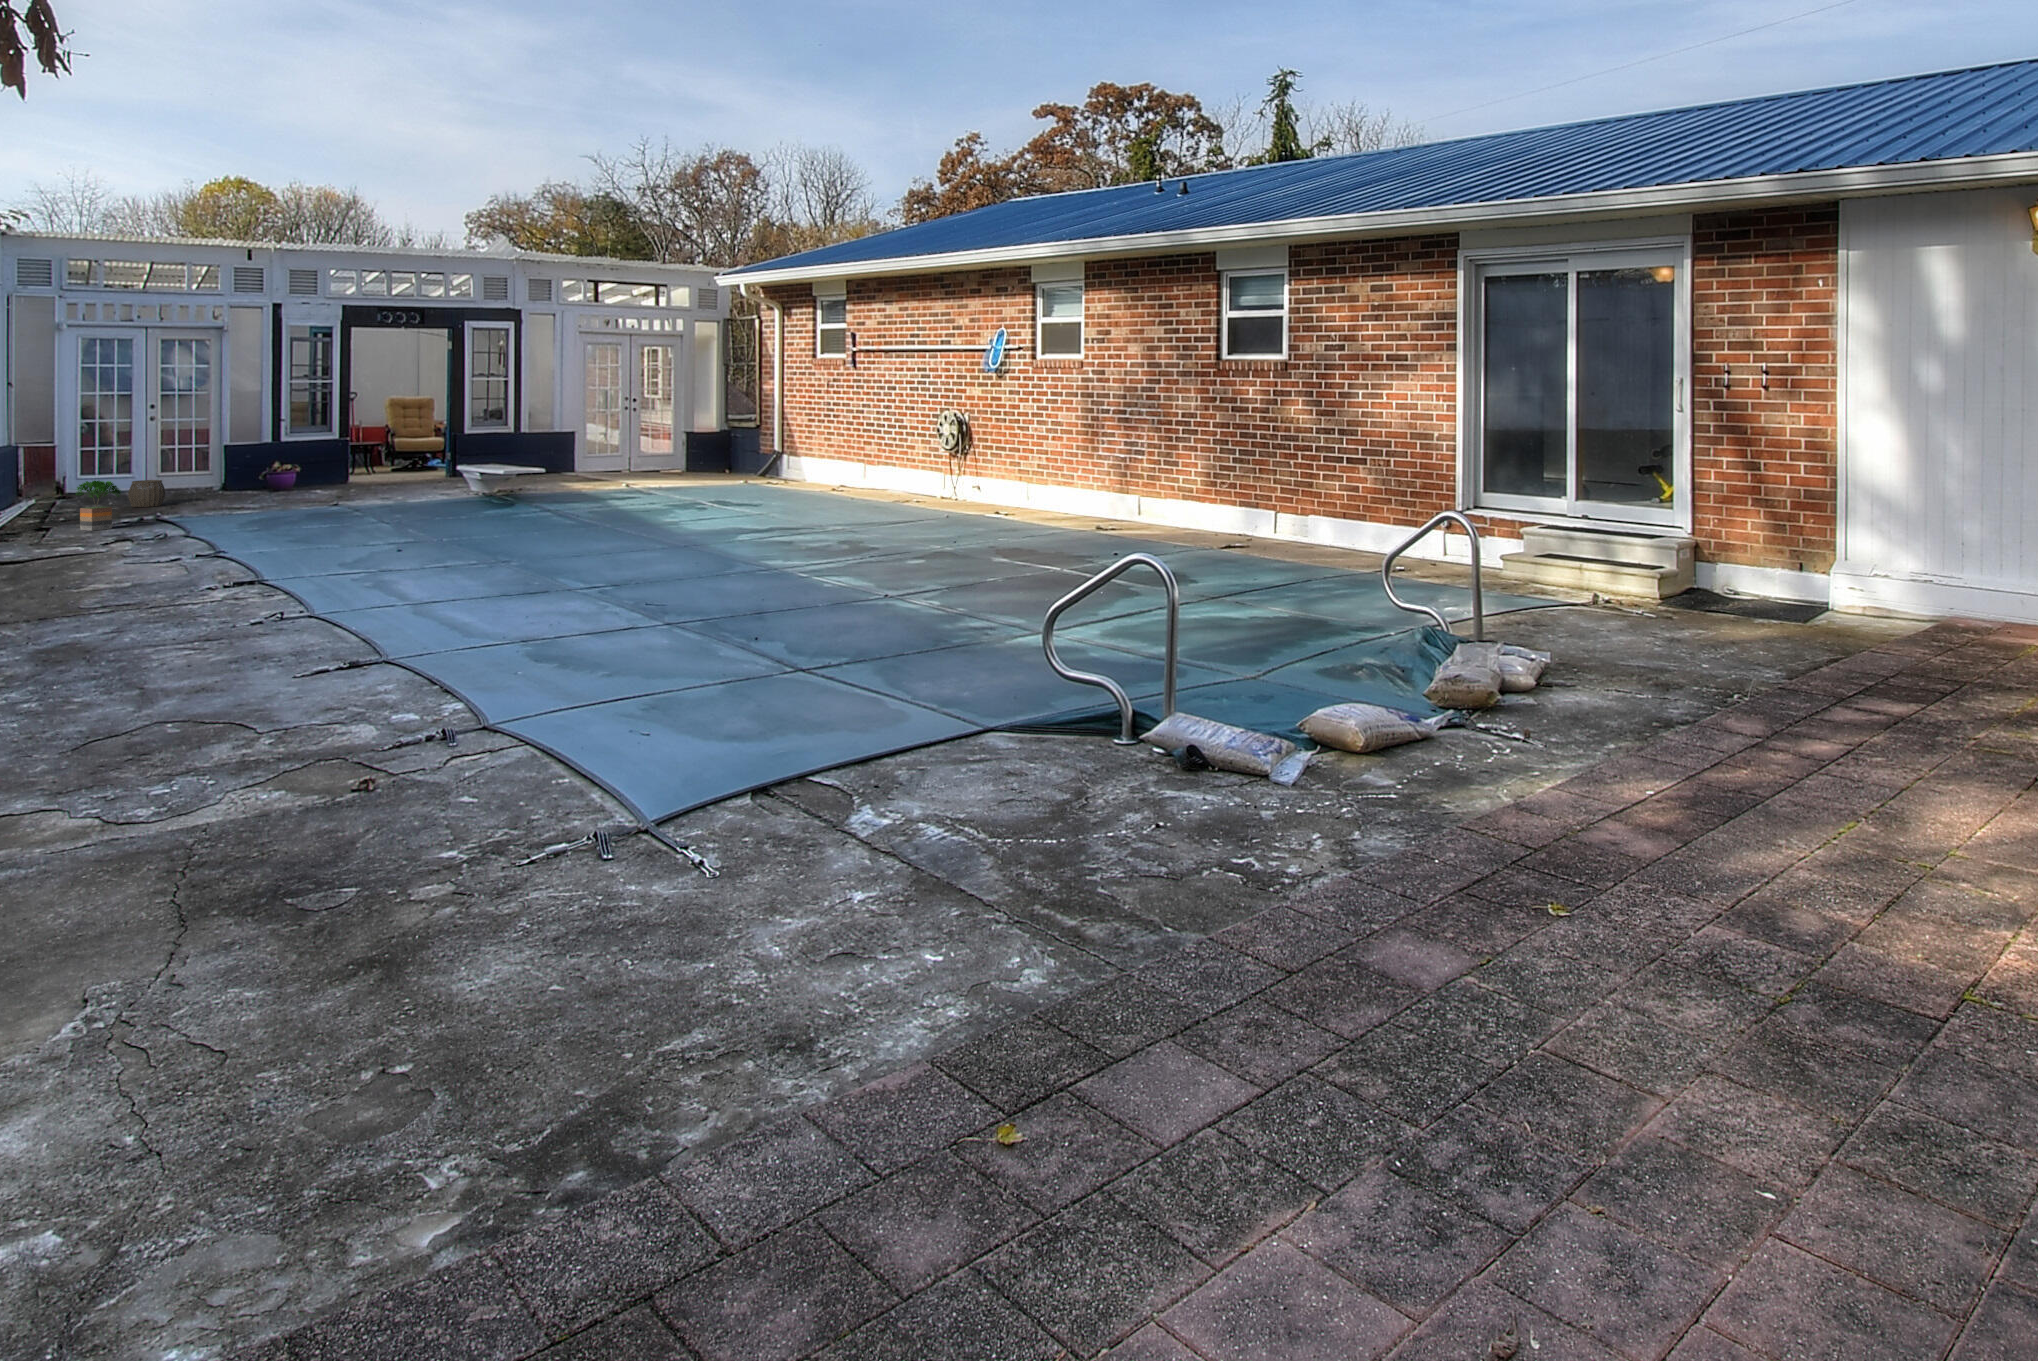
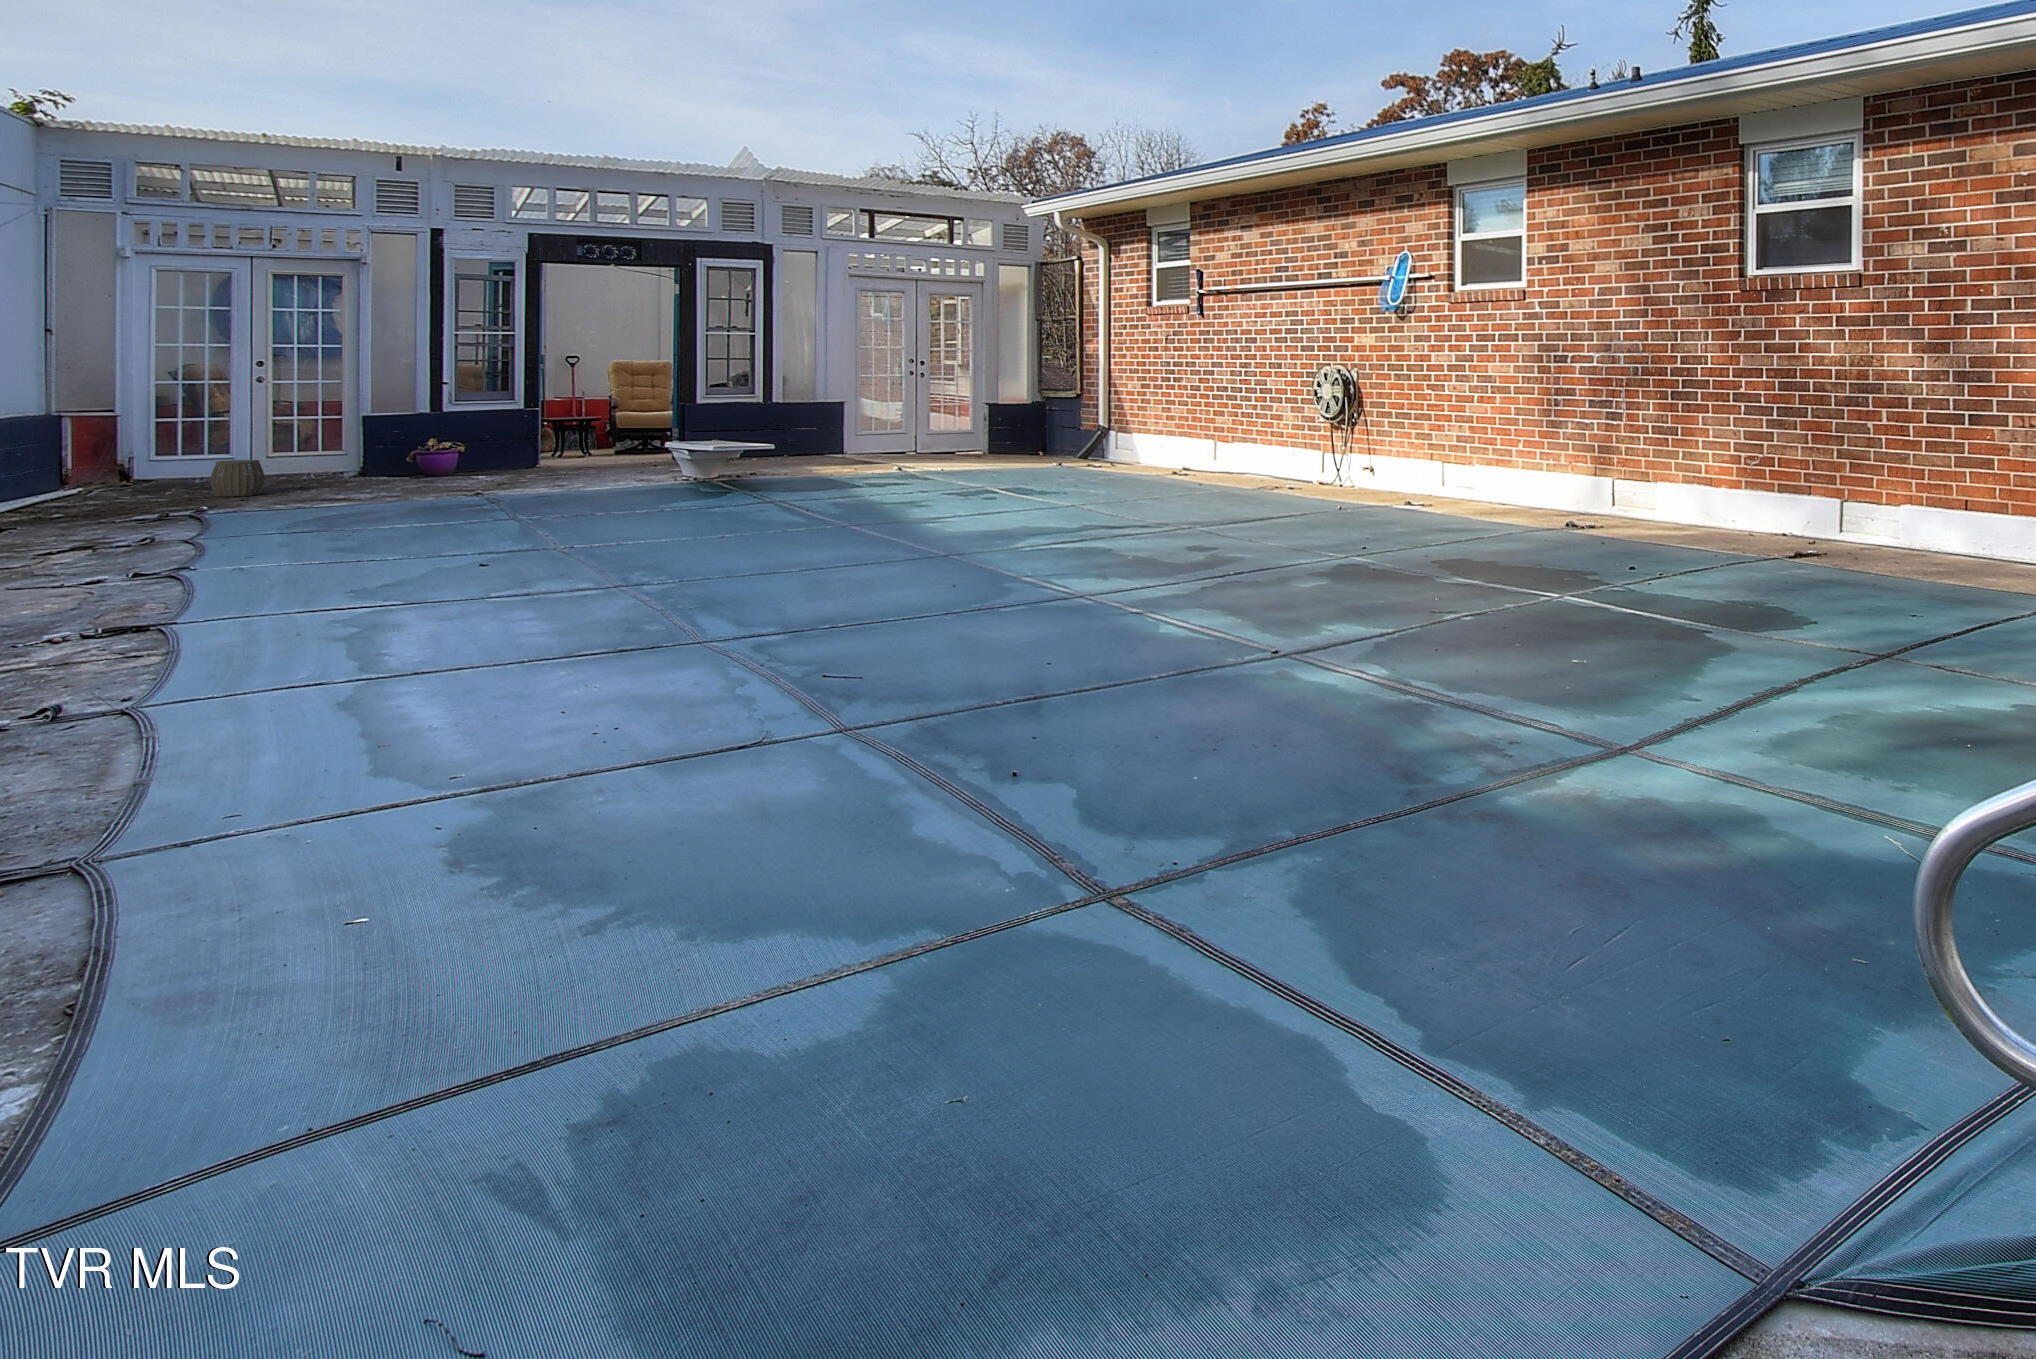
potted tree: present [76,481,121,531] -> none [83,454,157,527]

